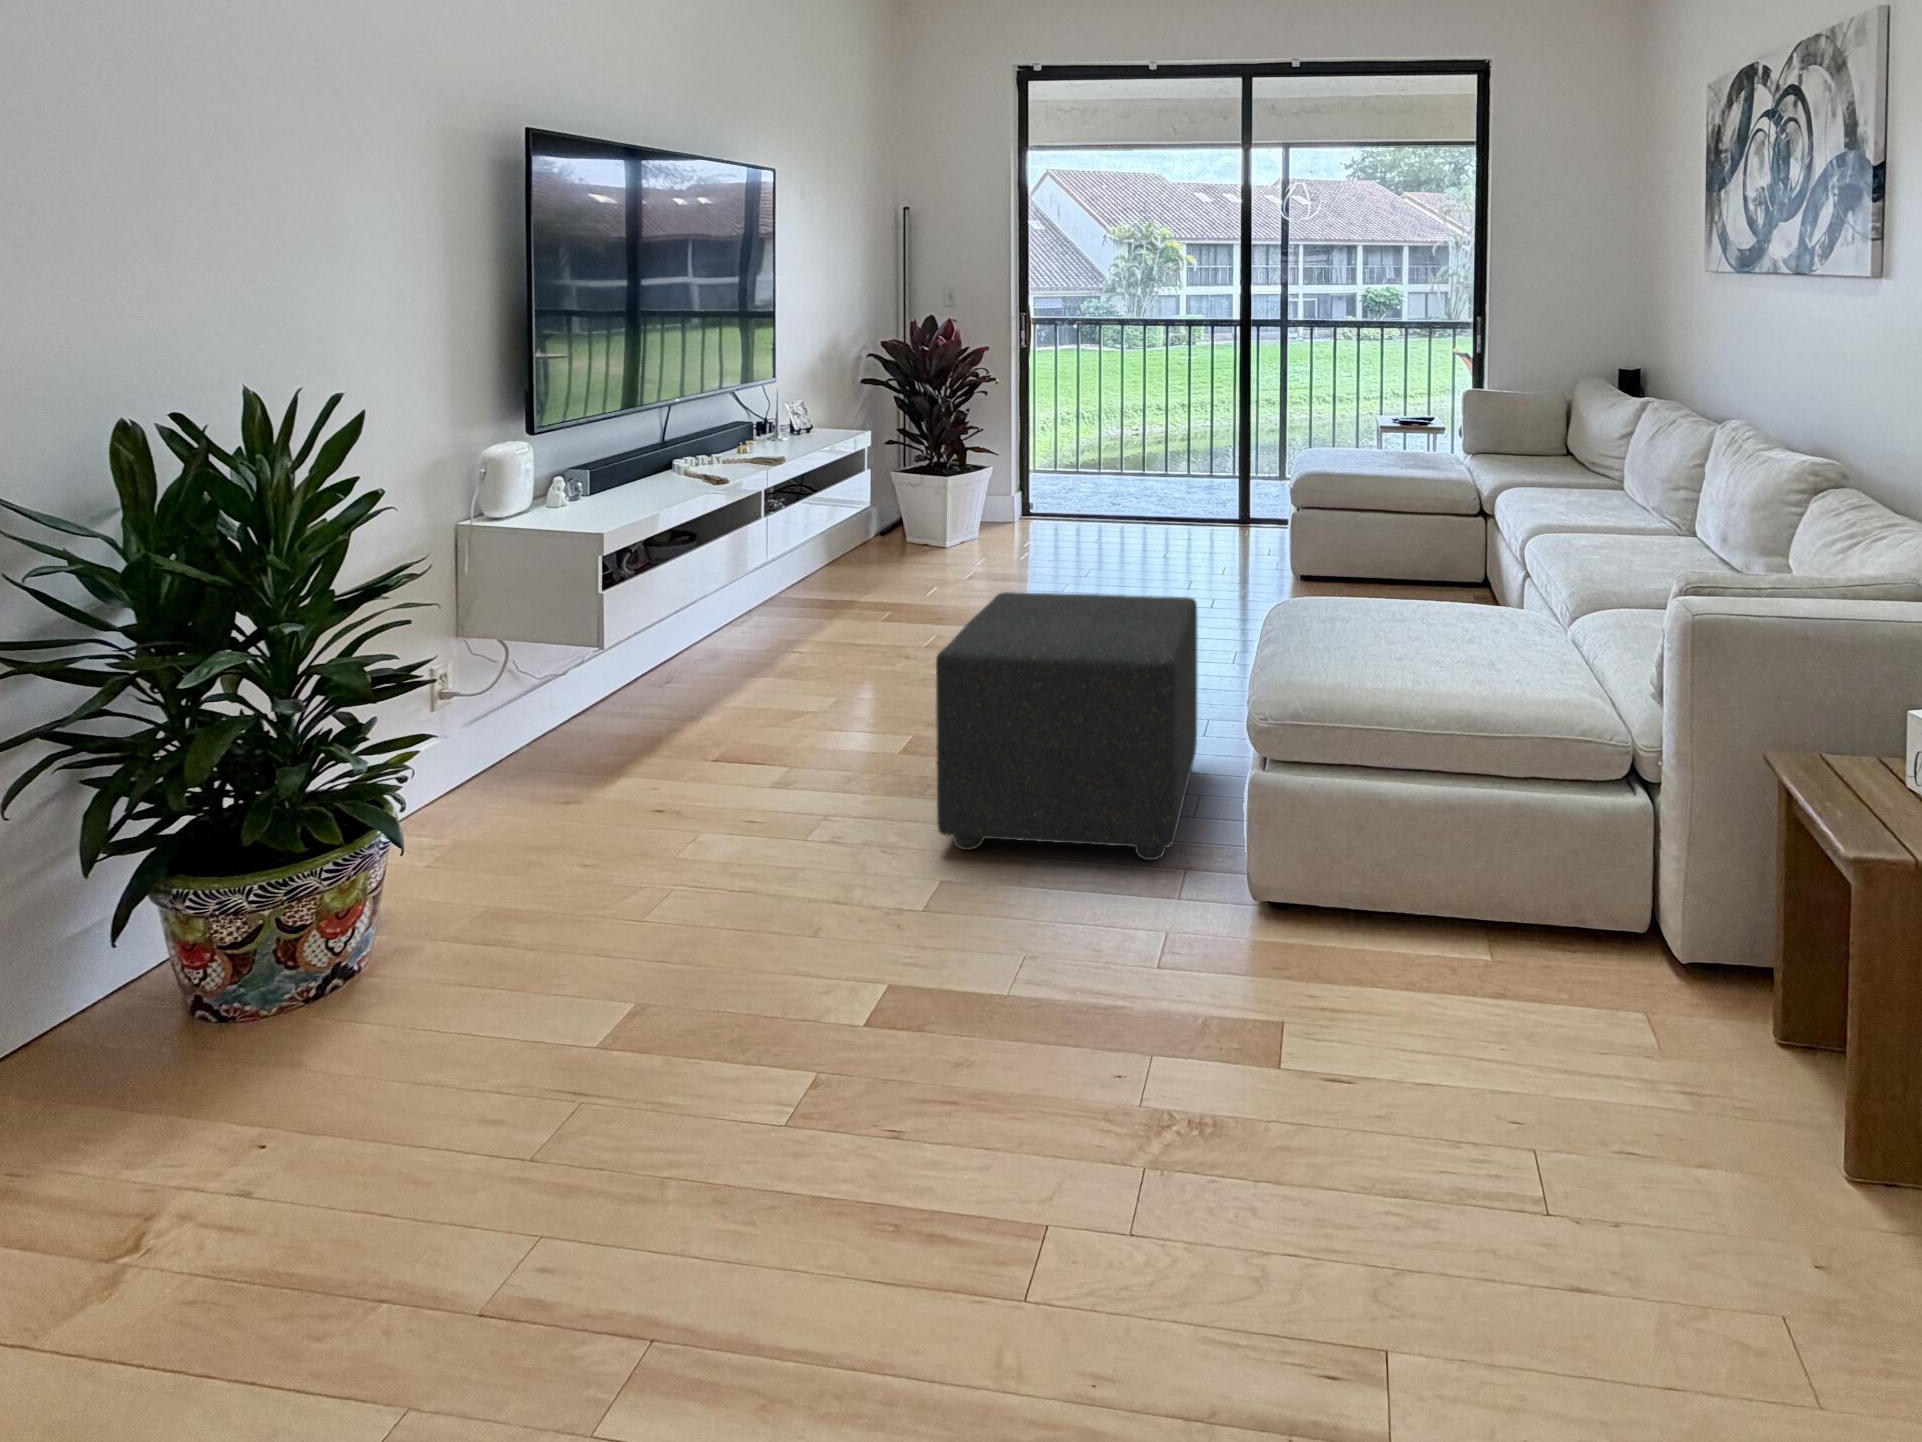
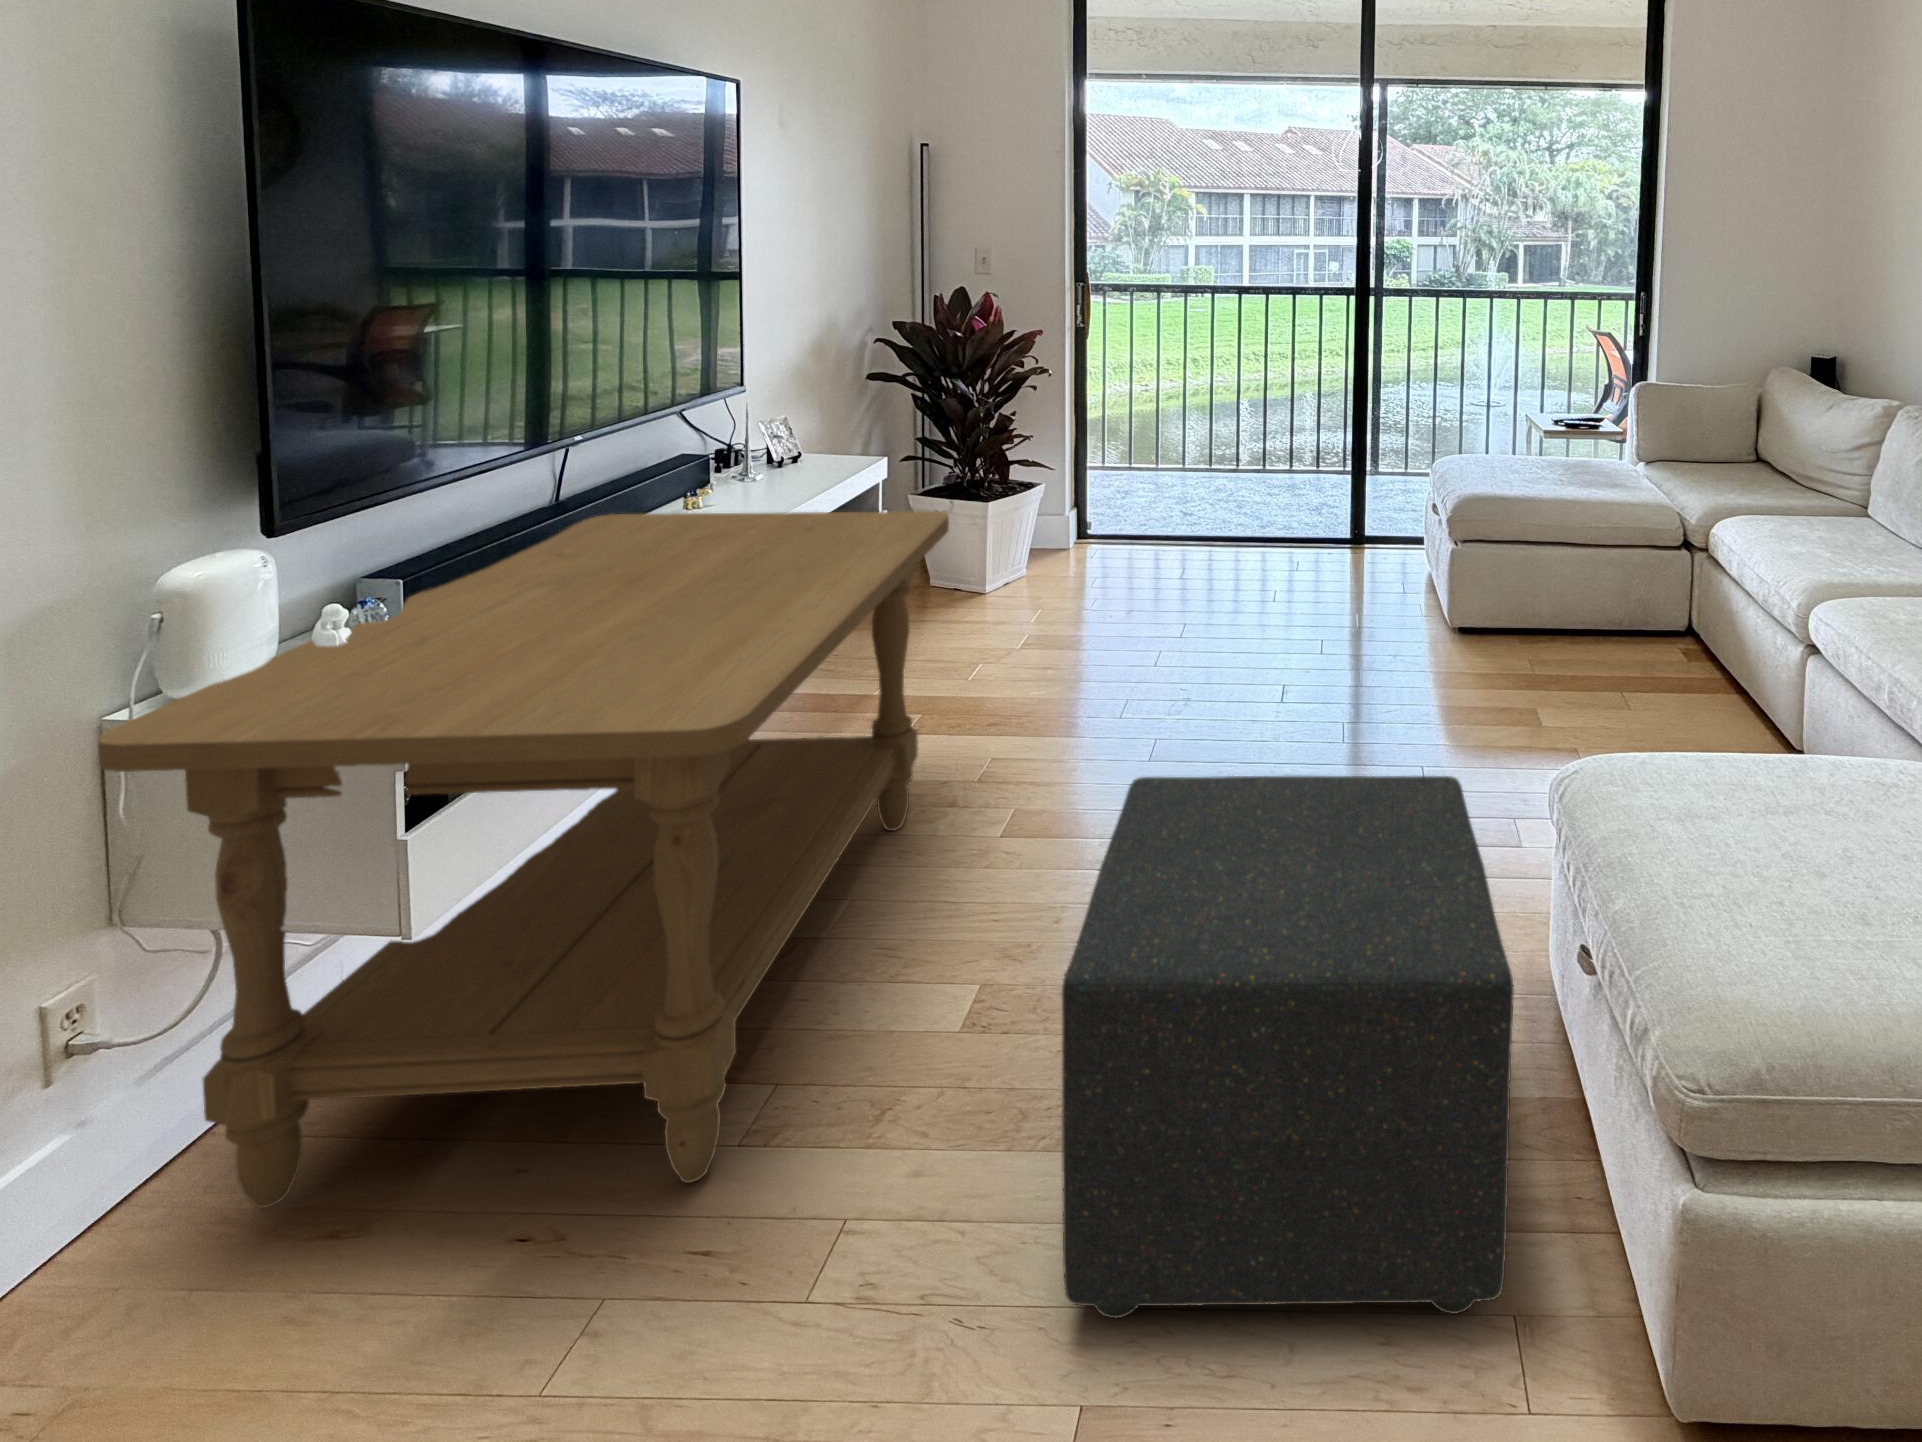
coffee table: none [468,453,904,794] -> present [98,511,949,1208]

